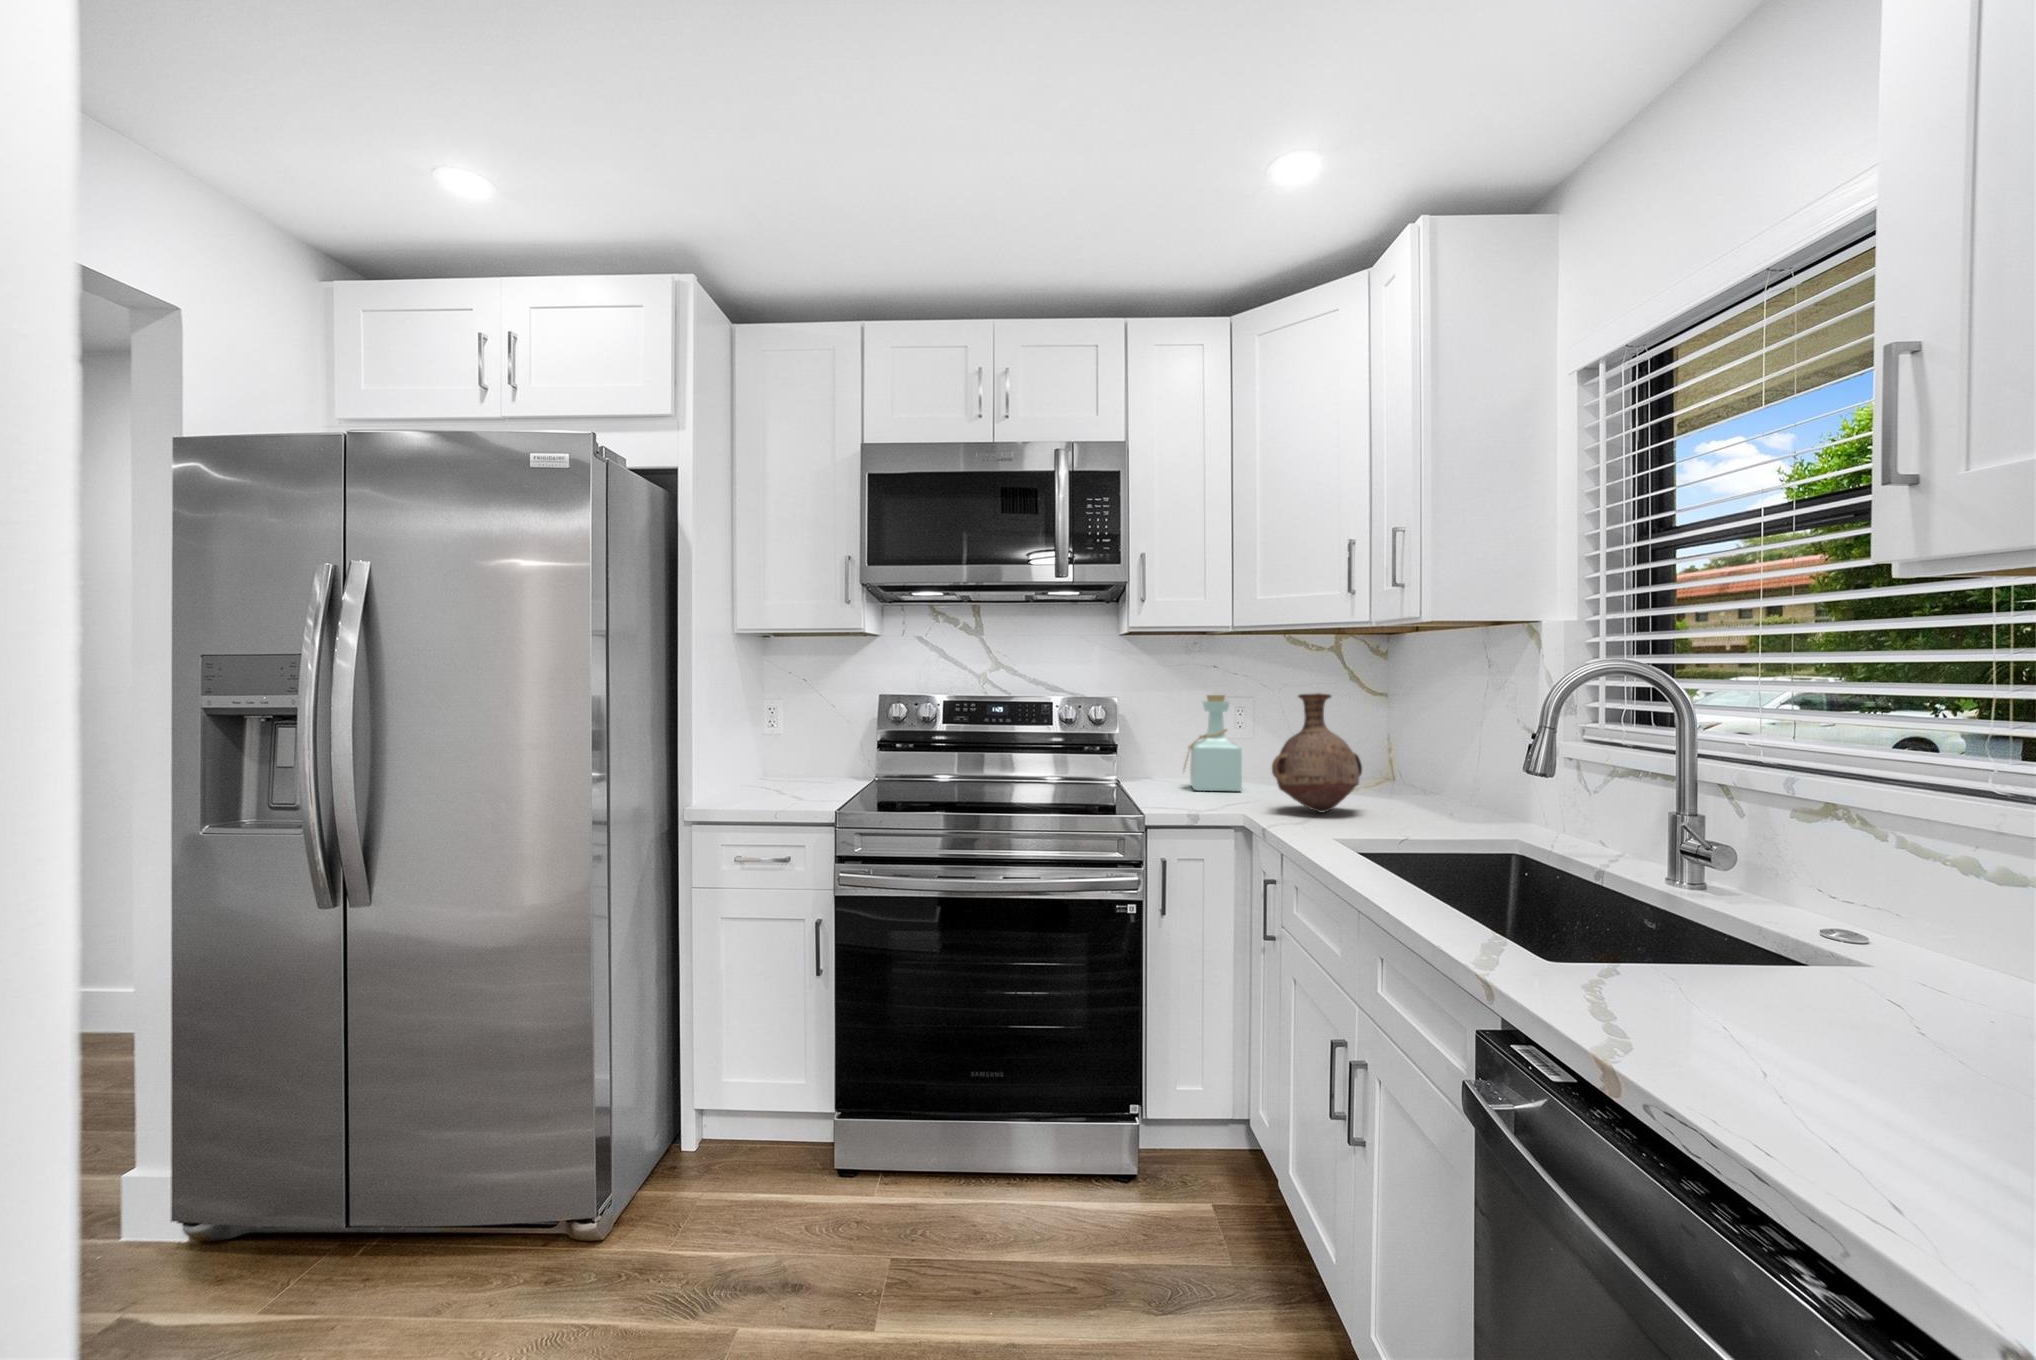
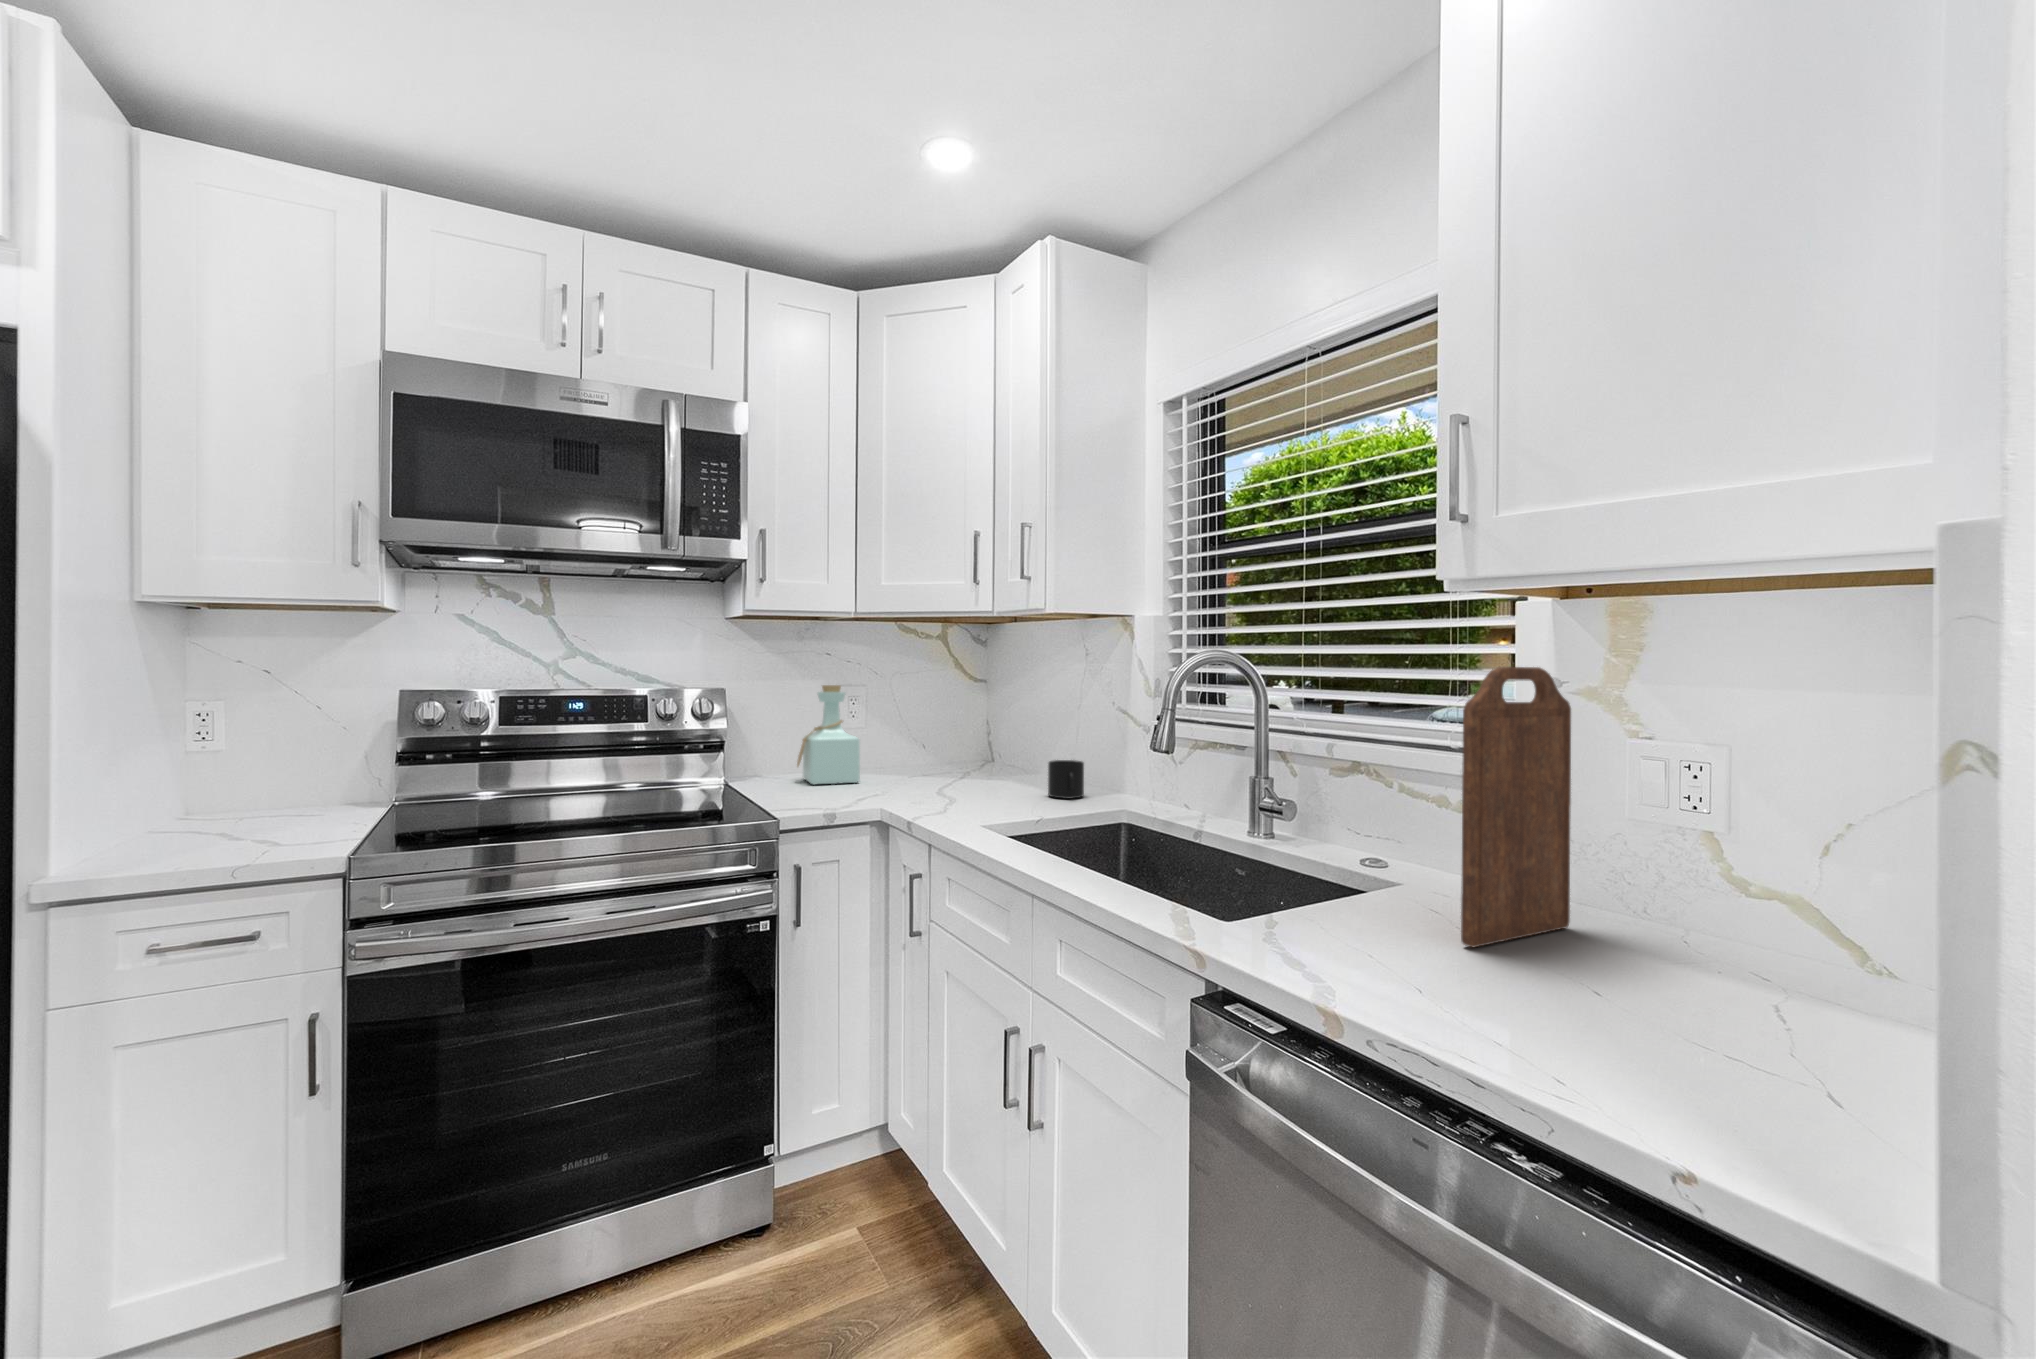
cutting board: none [1739,688,1941,1001] -> present [1461,667,1571,947]
vase: present [1272,693,1362,812] -> none [908,682,987,799]
mug: none [1431,780,1475,822] -> present [1048,760,1084,799]

